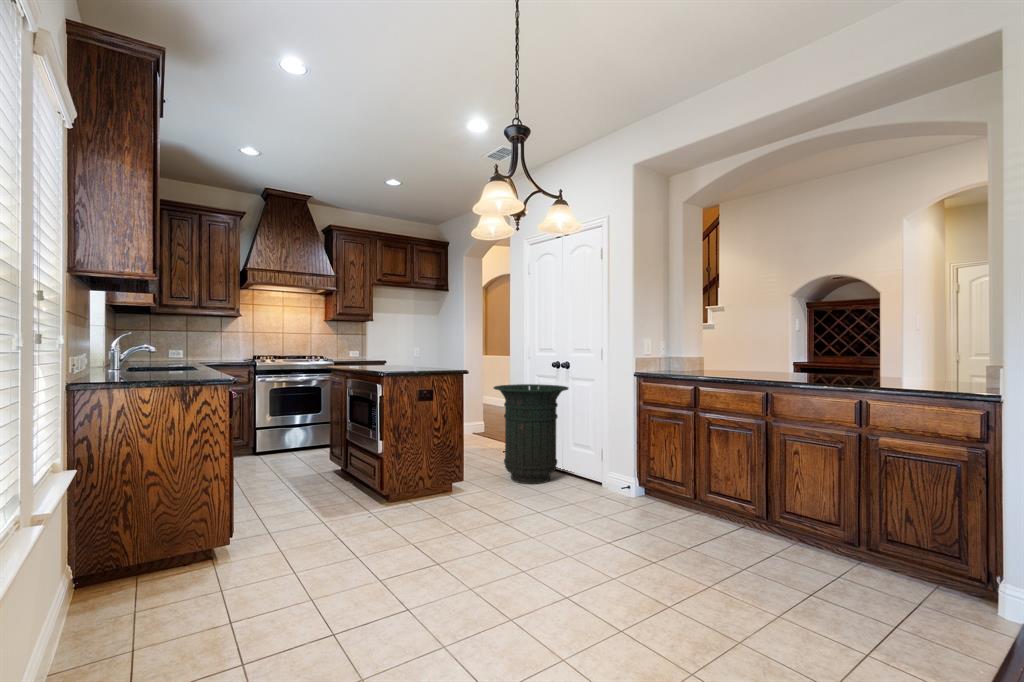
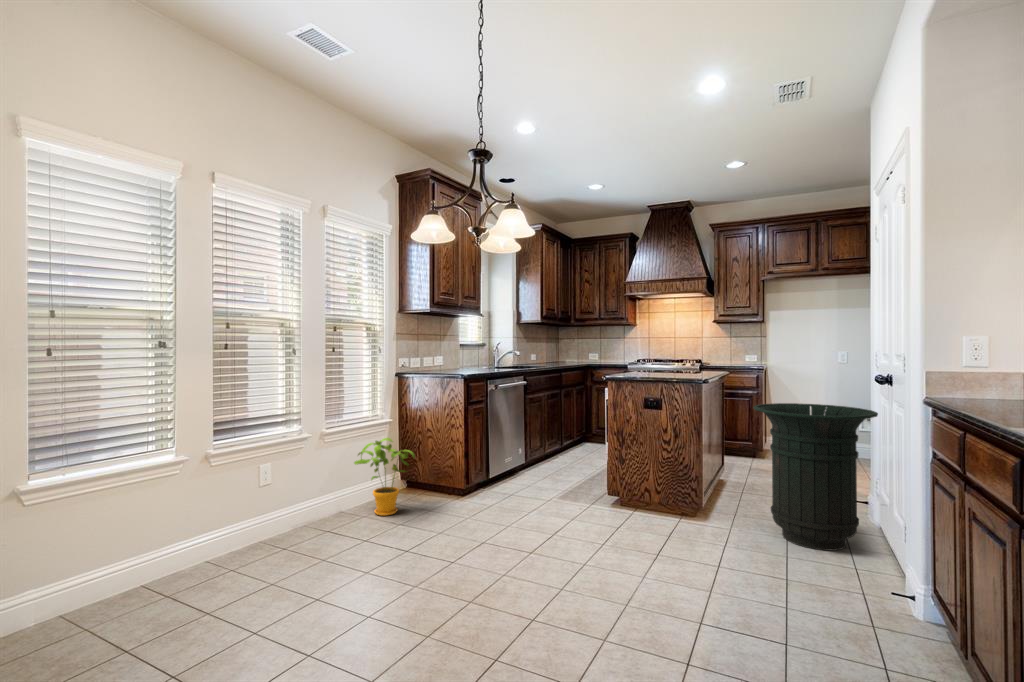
house plant: none [68,487,209,633] -> present [354,438,415,516]

